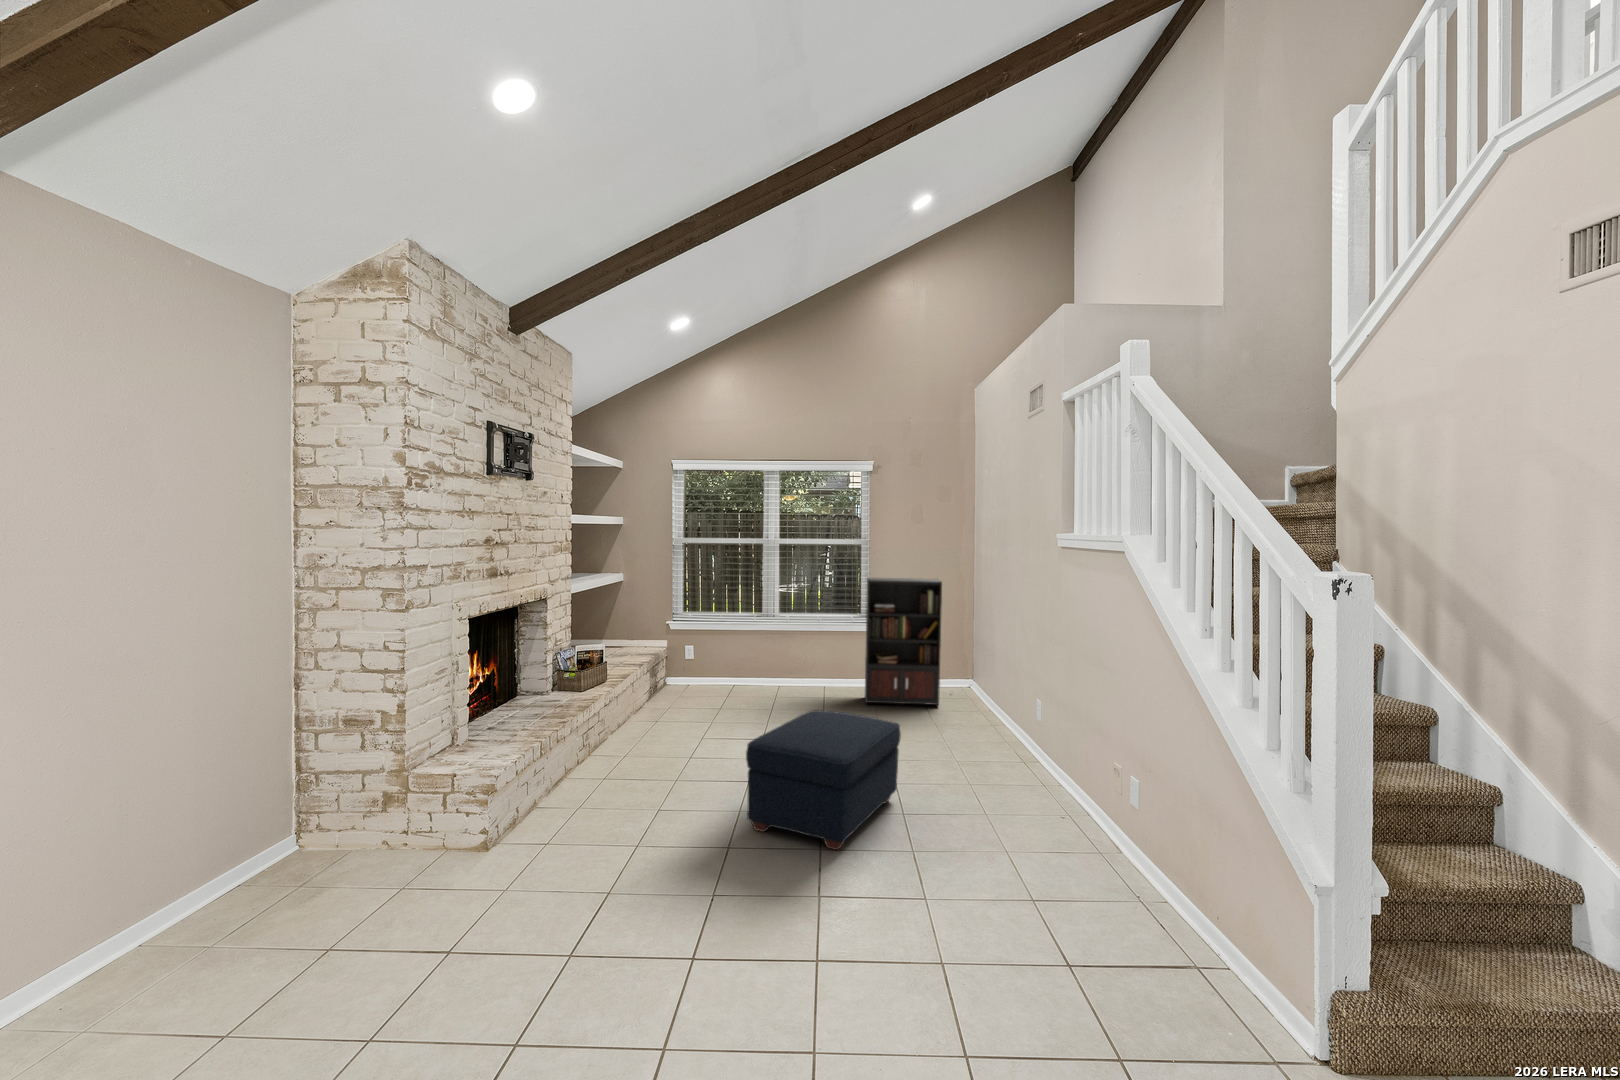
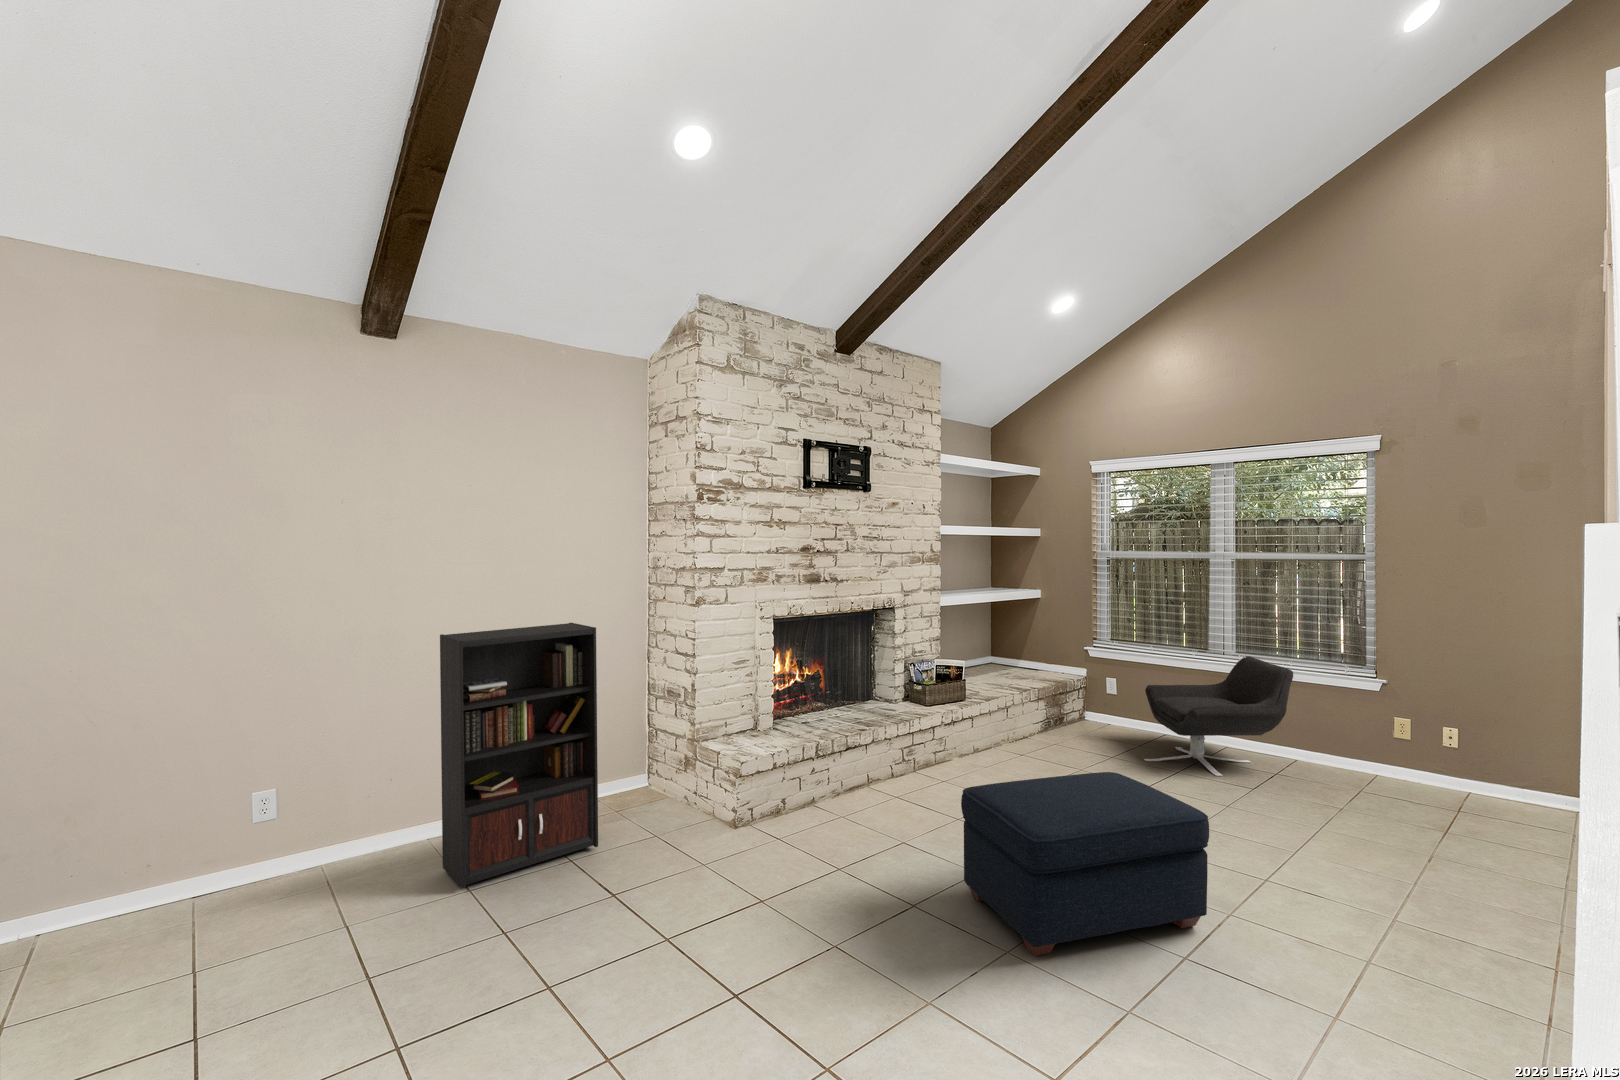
bookcase: present [865,578,942,705] -> present [440,623,598,889]
lounge chair: none [731,616,834,706] -> present [1144,656,1293,776]

